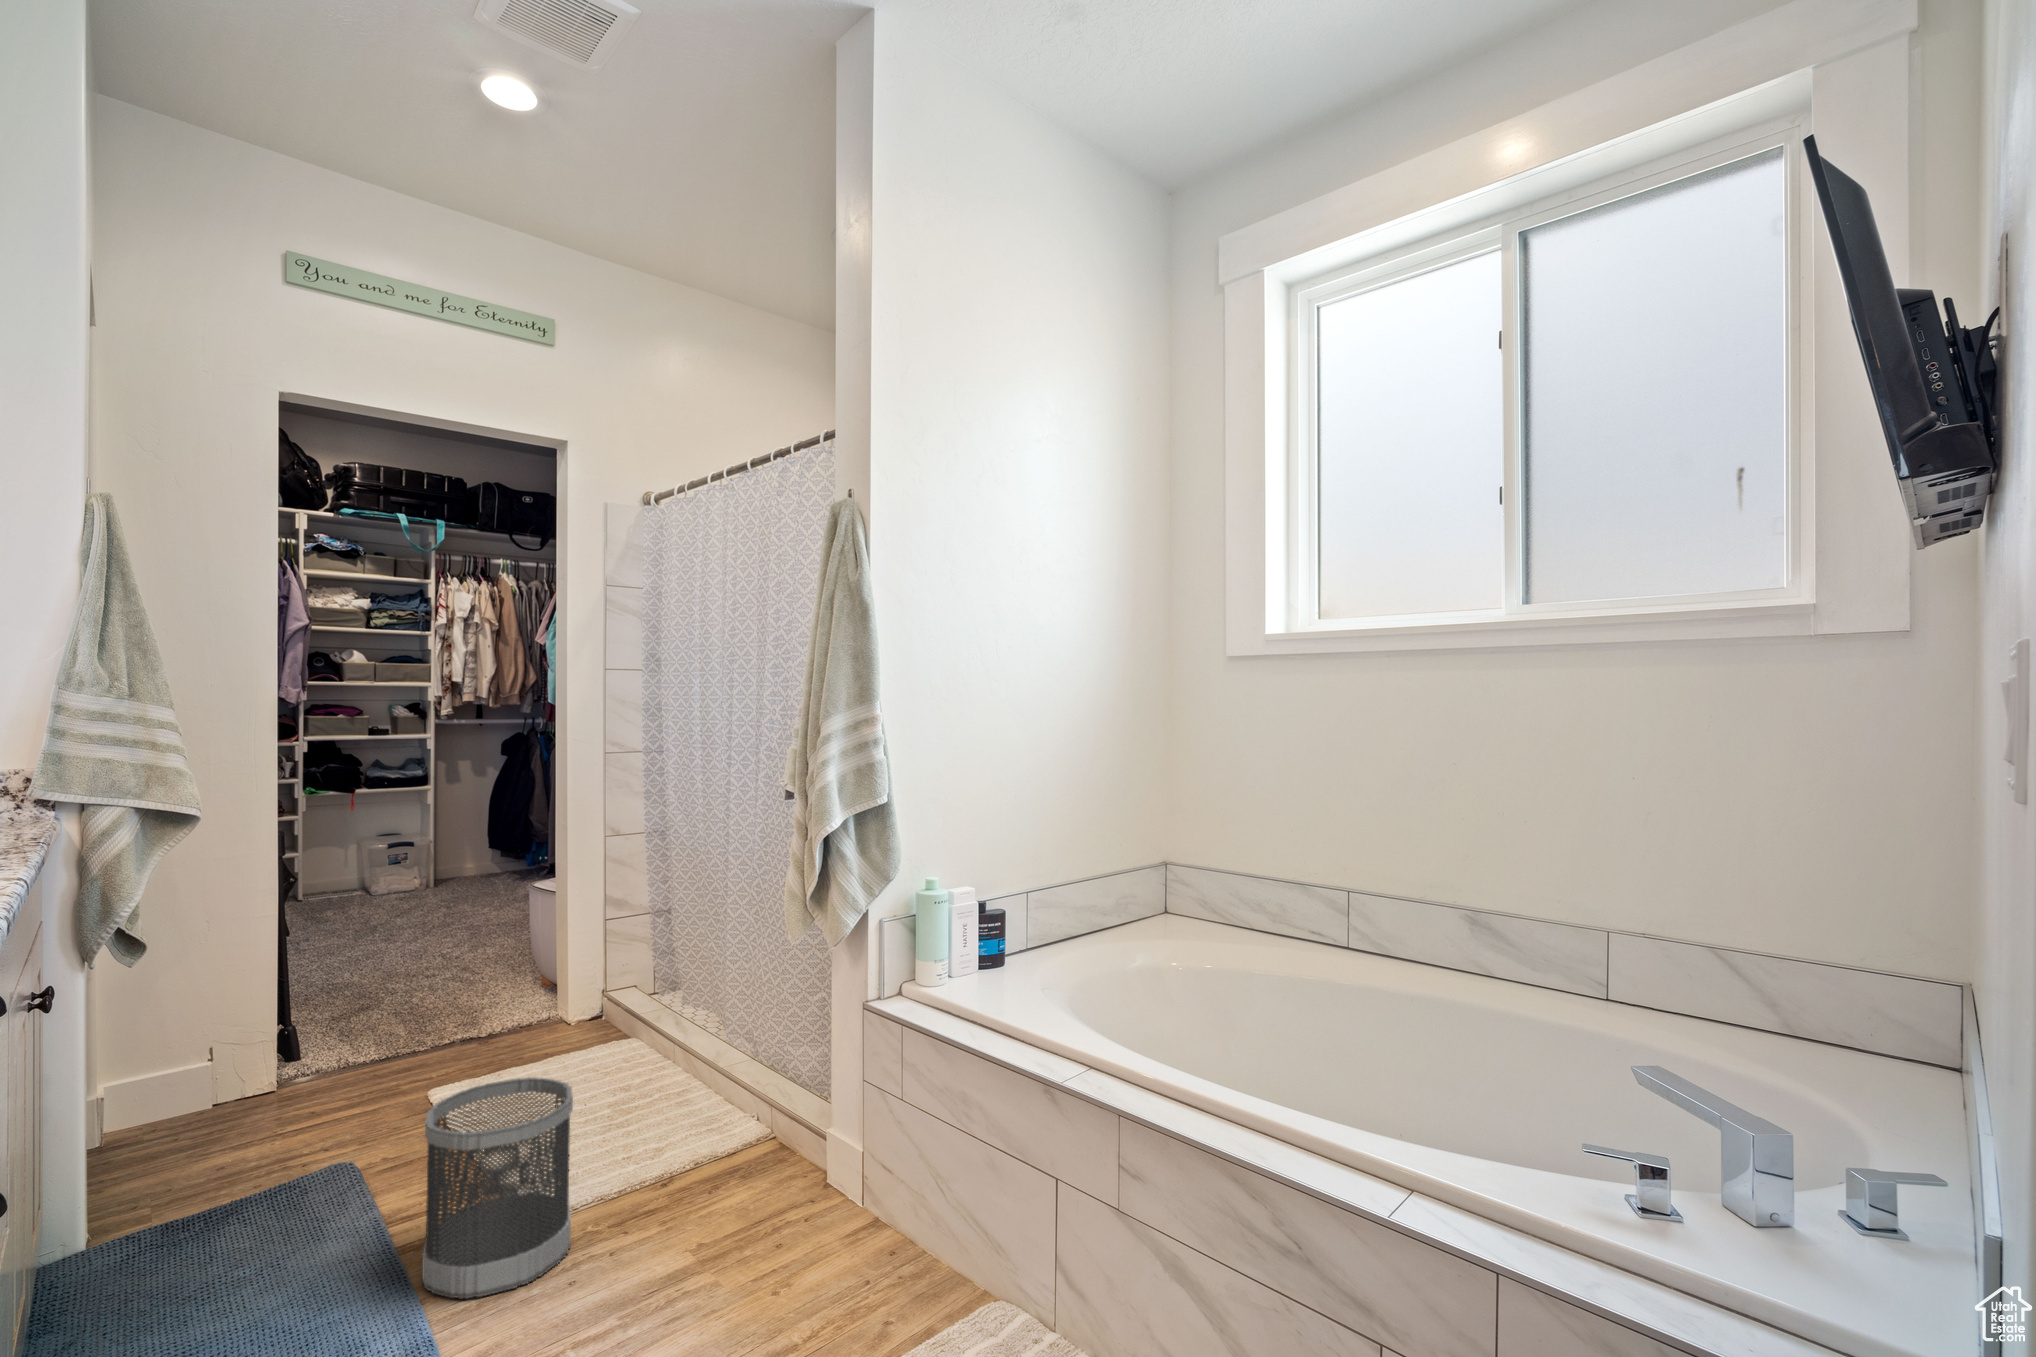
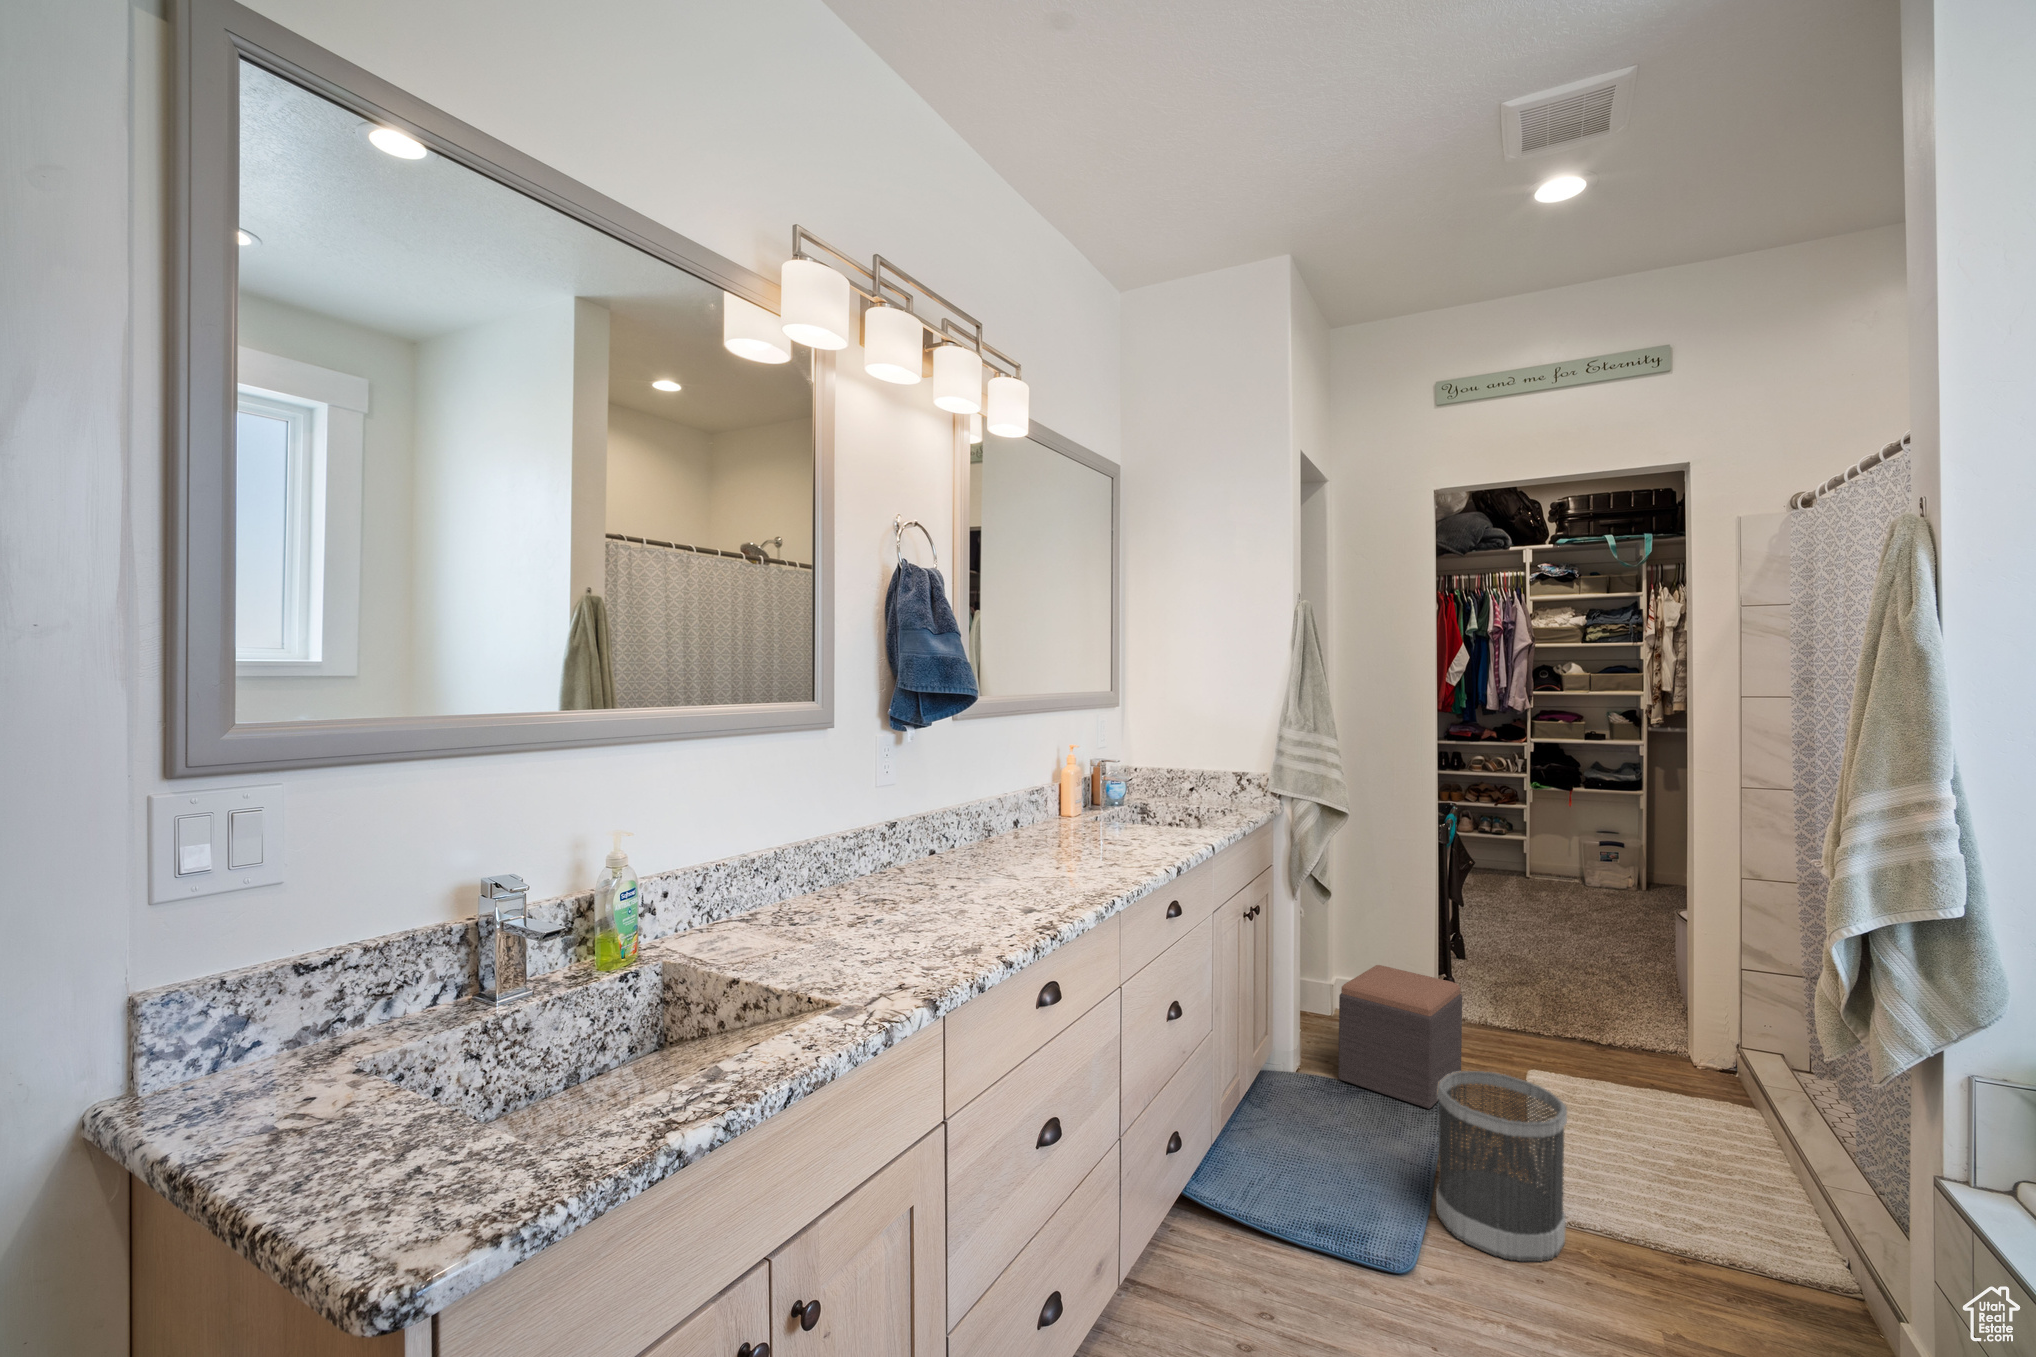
footstool: none [184,1019,362,1220] -> present [1338,965,1462,1109]

